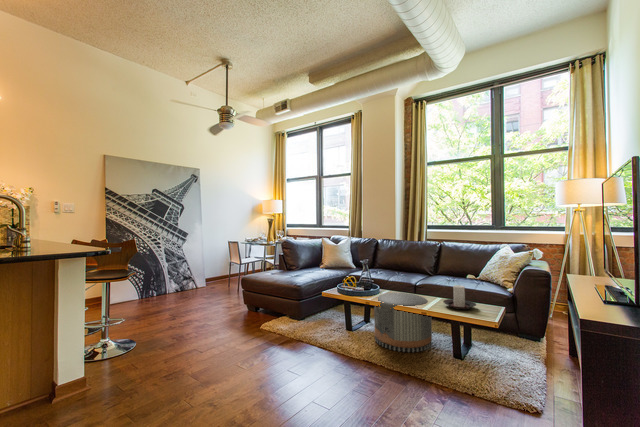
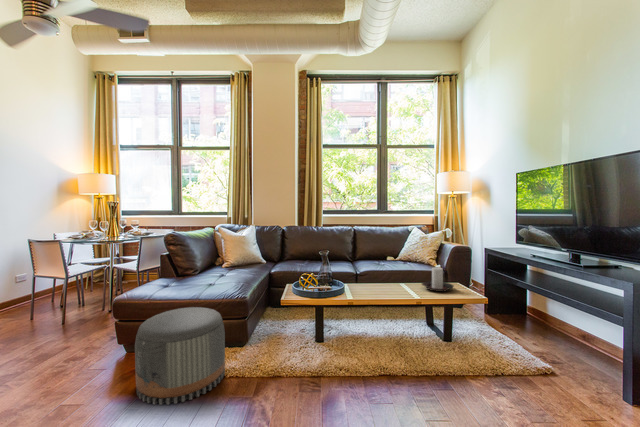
pouf: present [374,293,432,352] -> present [135,307,225,405]

